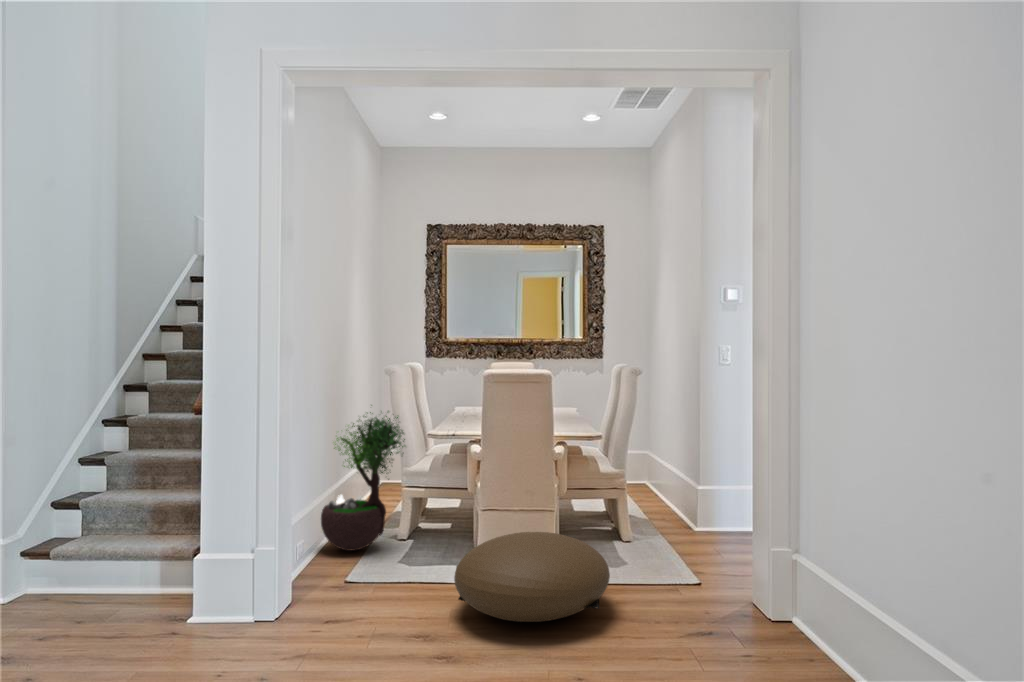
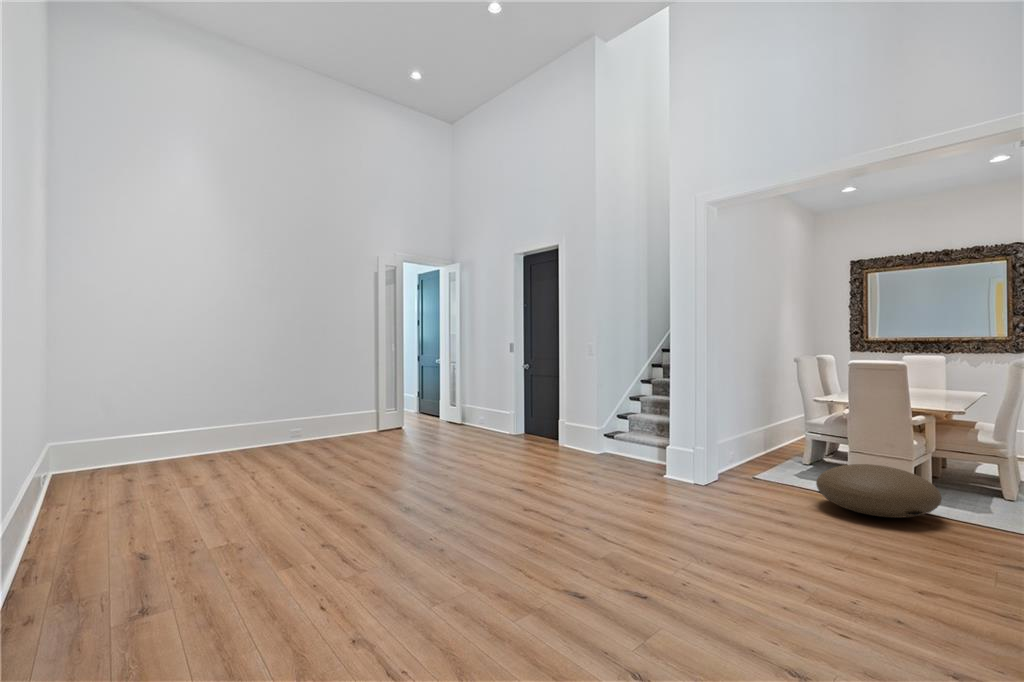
potted tree: present [321,411,405,551] -> none [751,380,806,466]

